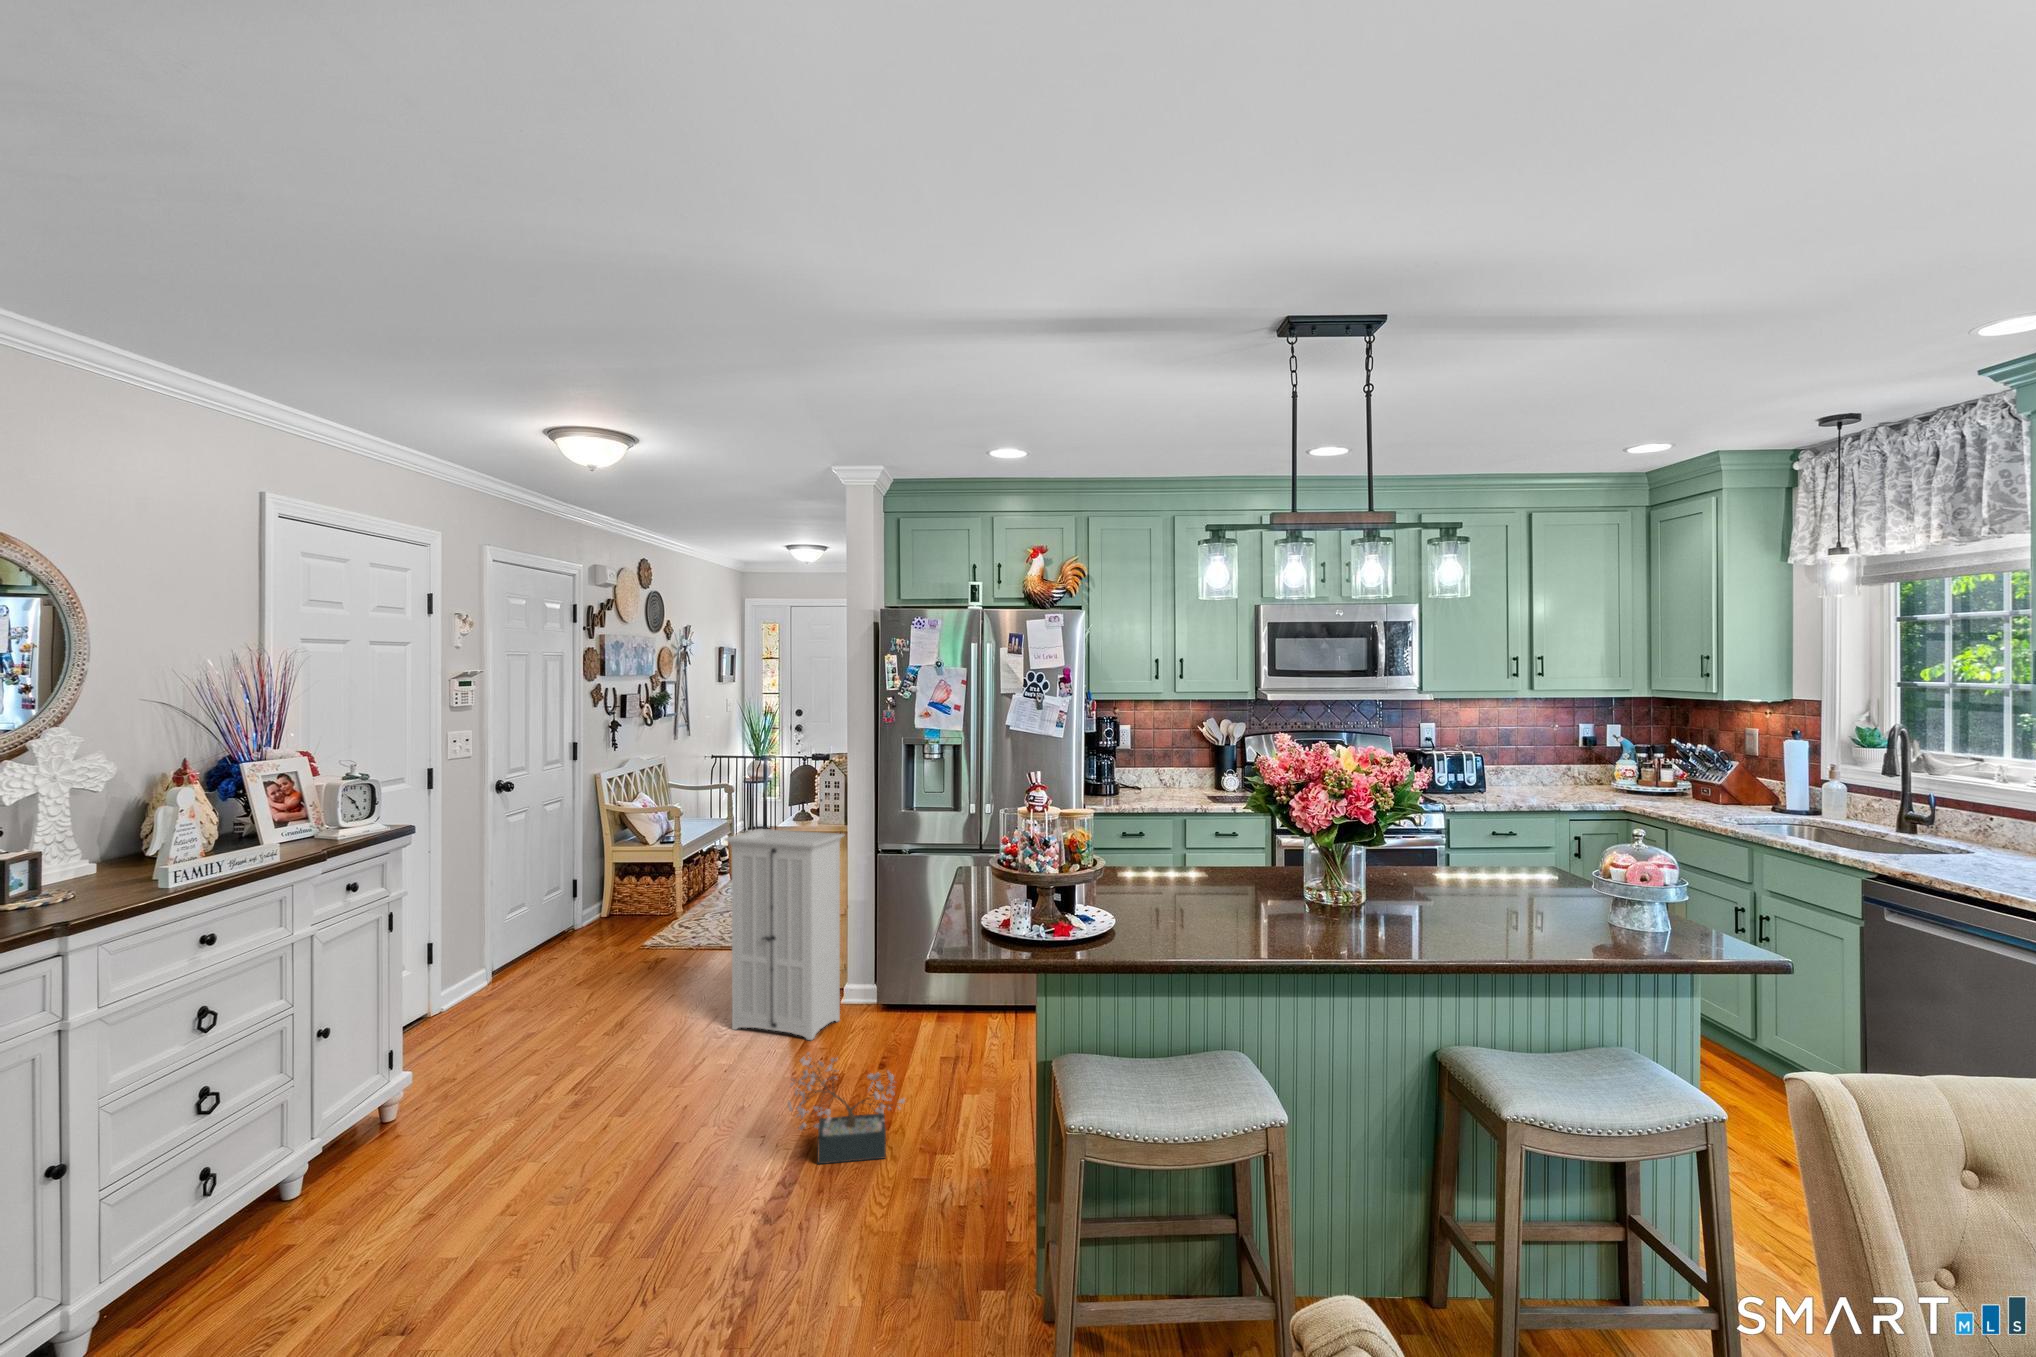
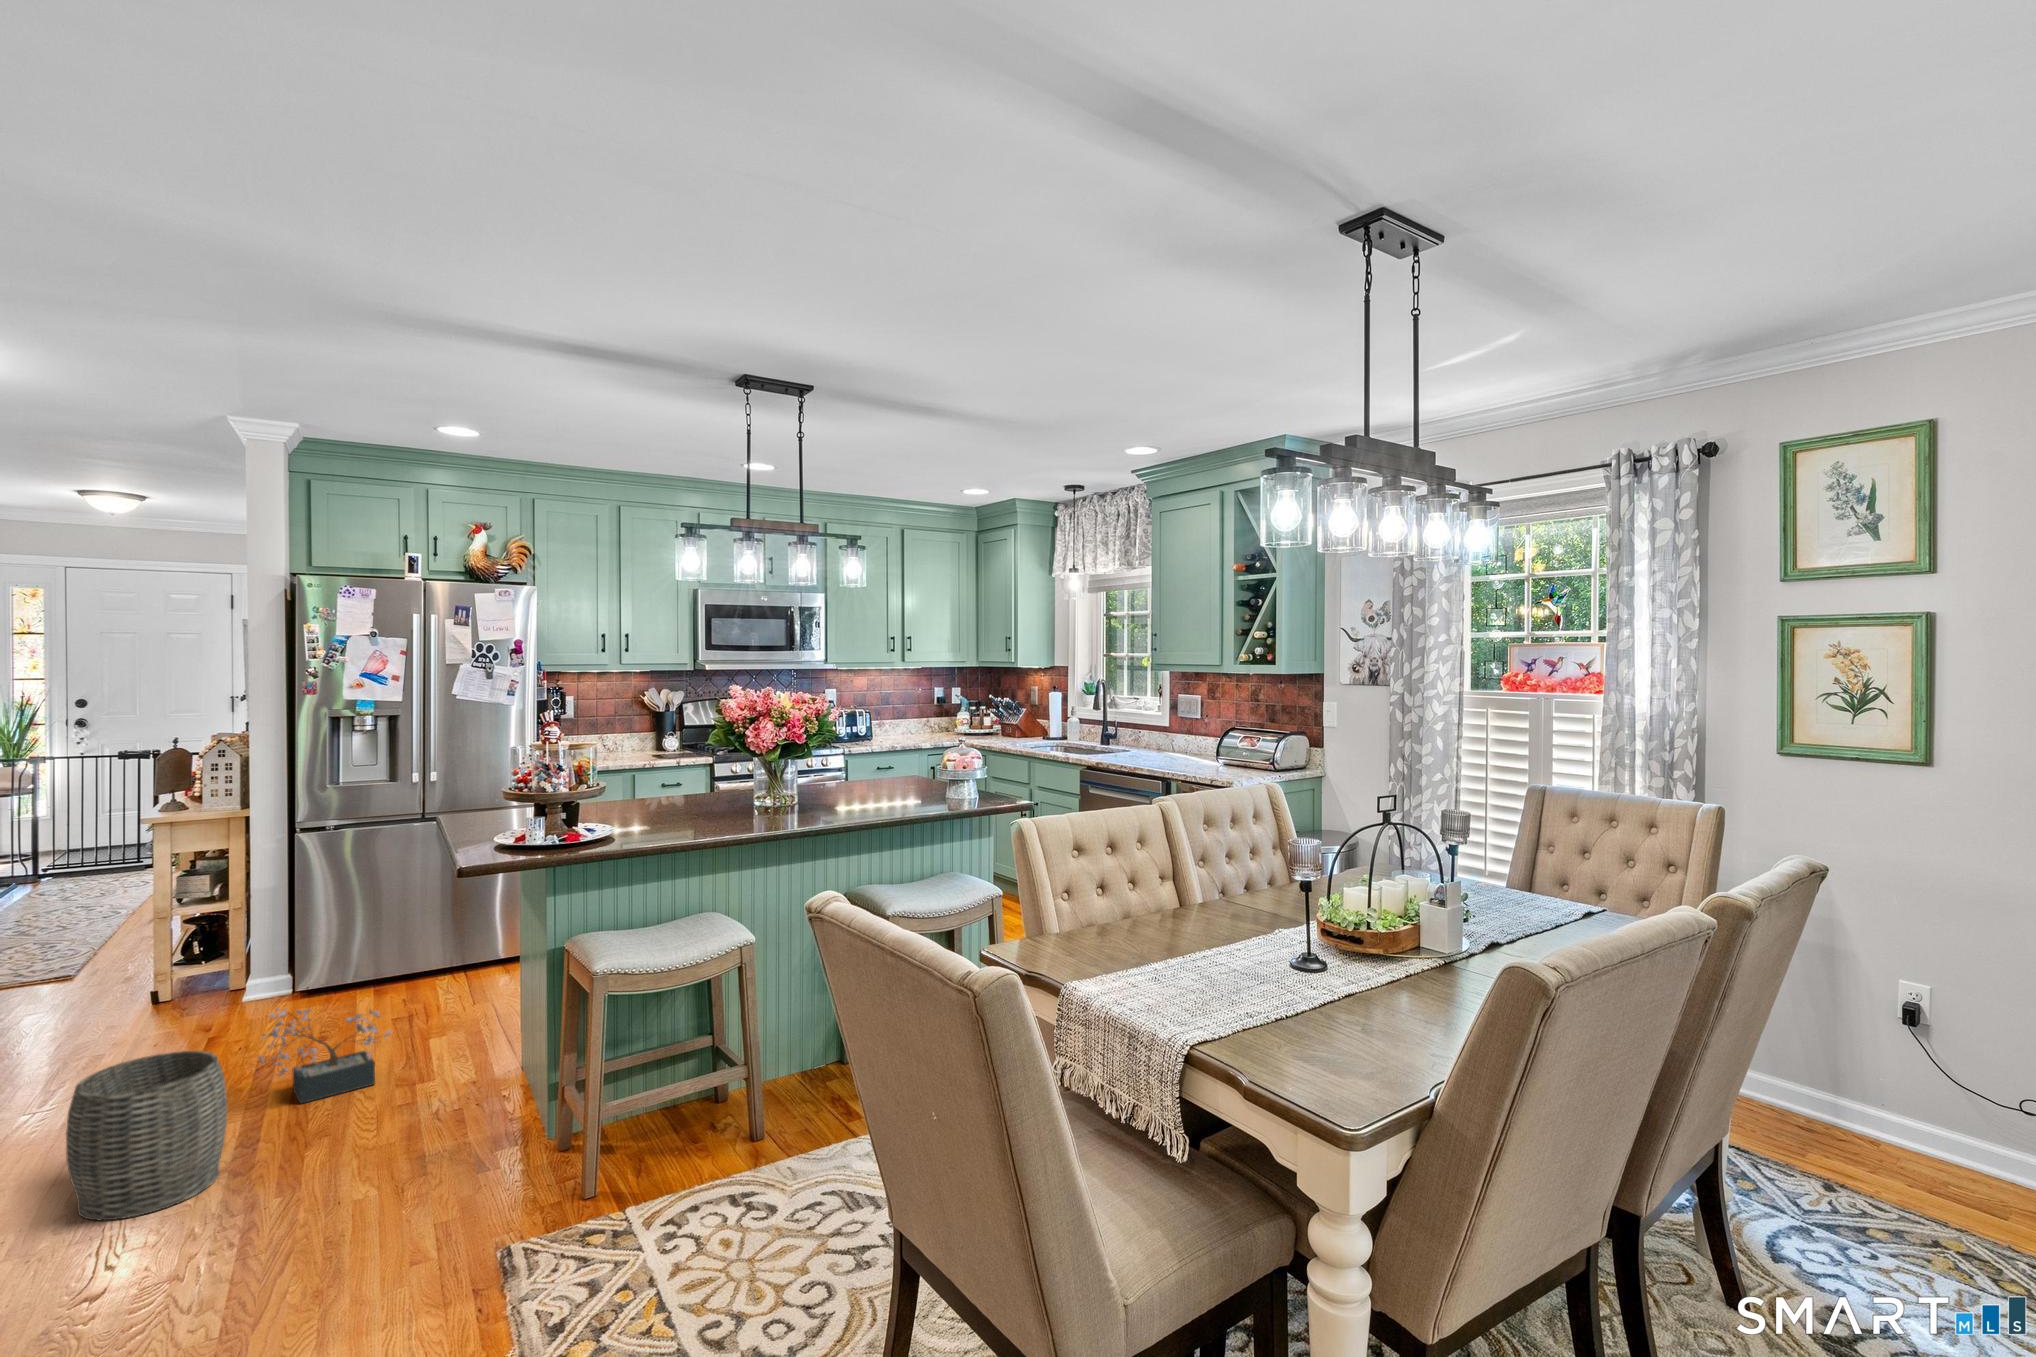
storage cabinet: present [724,828,844,1040] -> none [100,808,264,1037]
woven basket: none [595,1096,728,1279] -> present [66,1051,227,1220]

